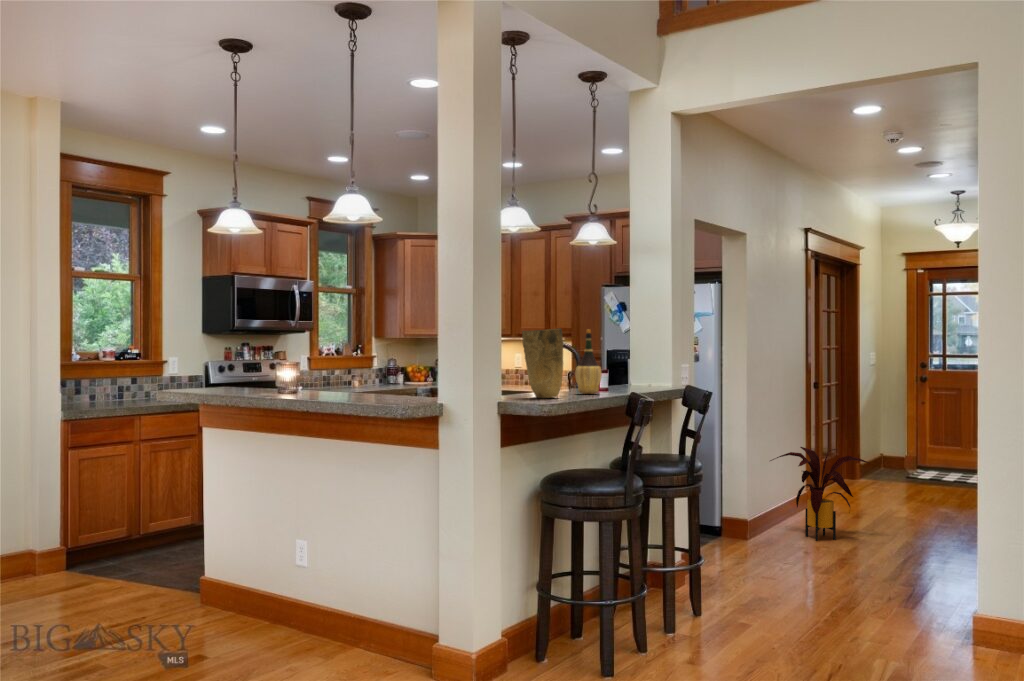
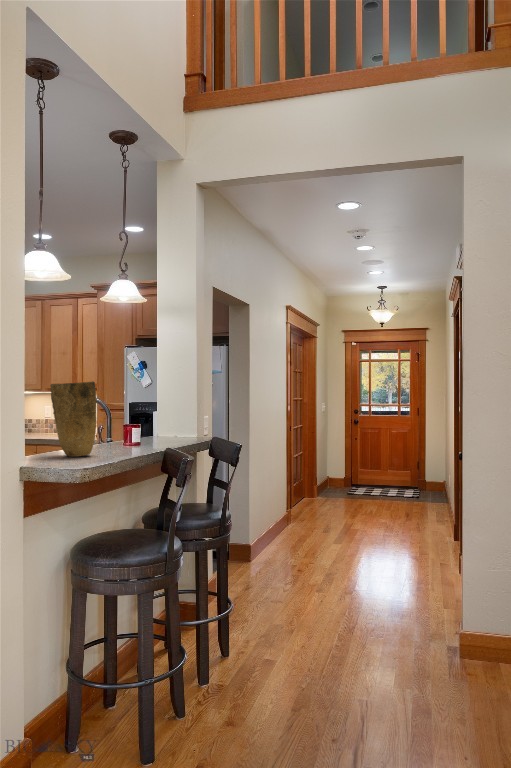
wine bottle: present [576,329,602,394] -> none [108,383,135,448]
house plant: present [770,447,869,541] -> none [265,480,344,558]

